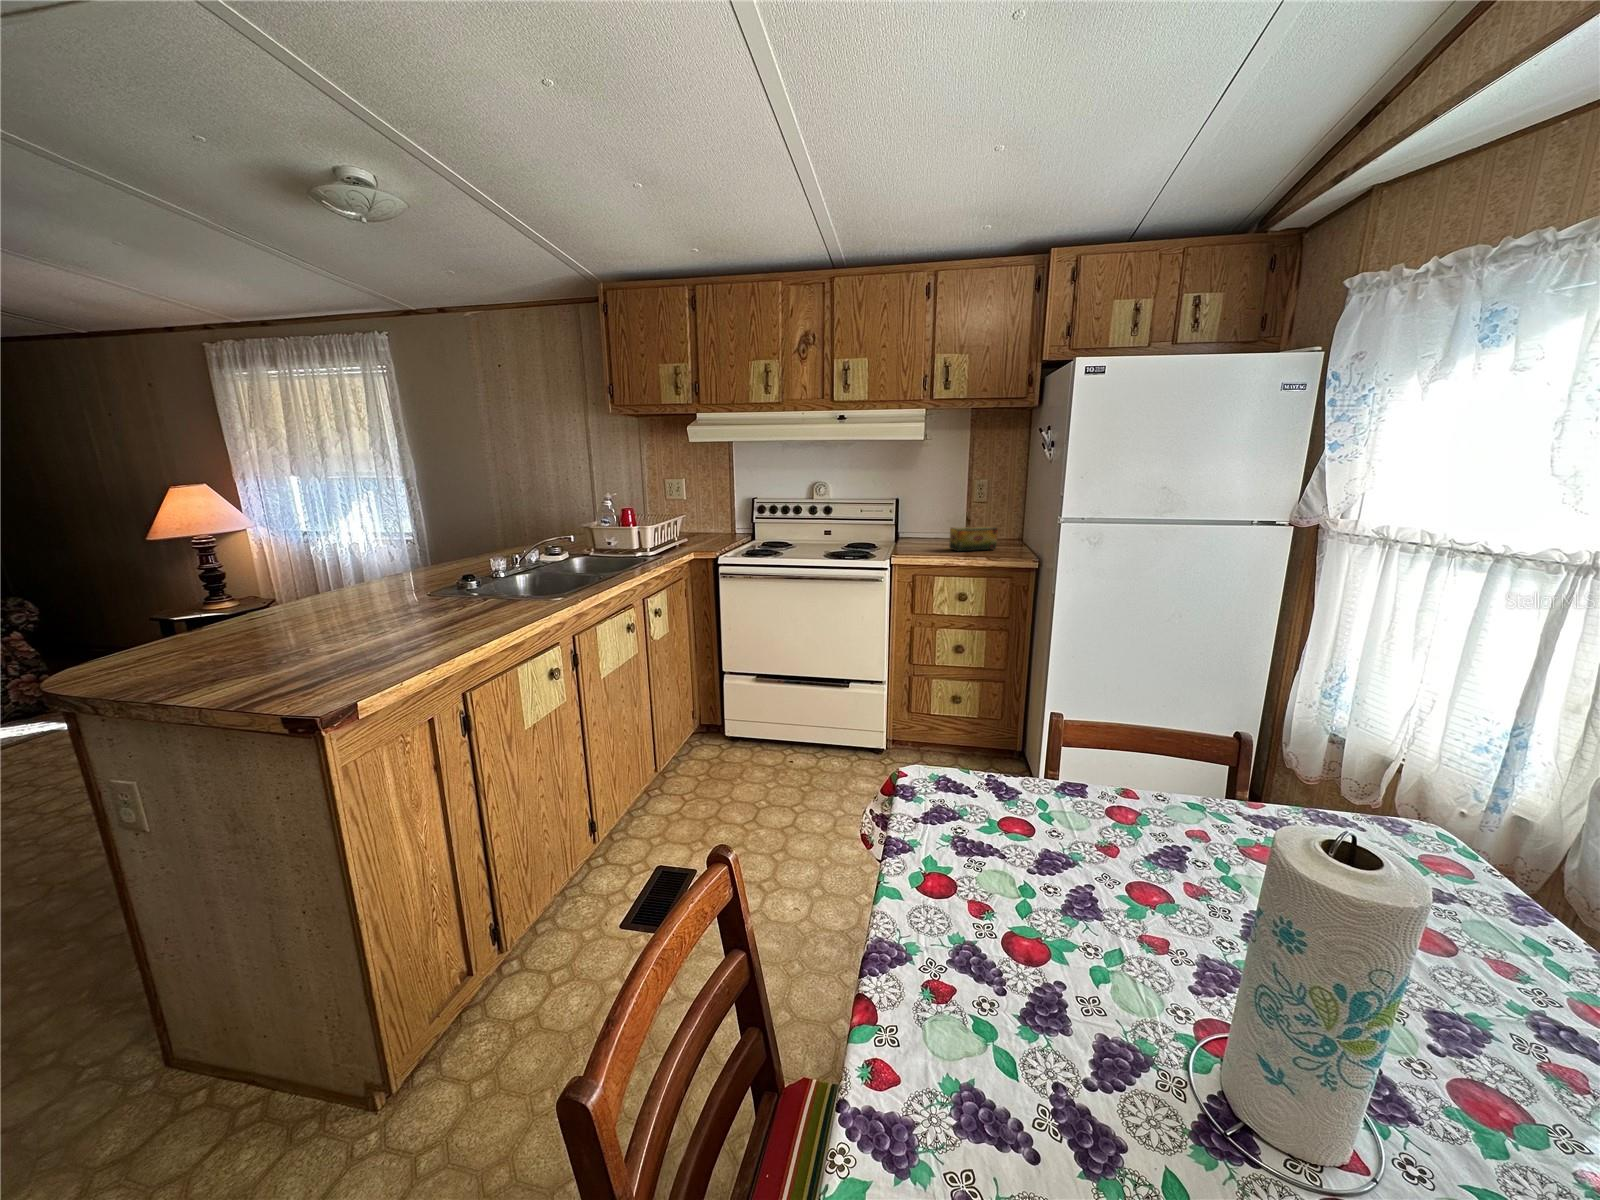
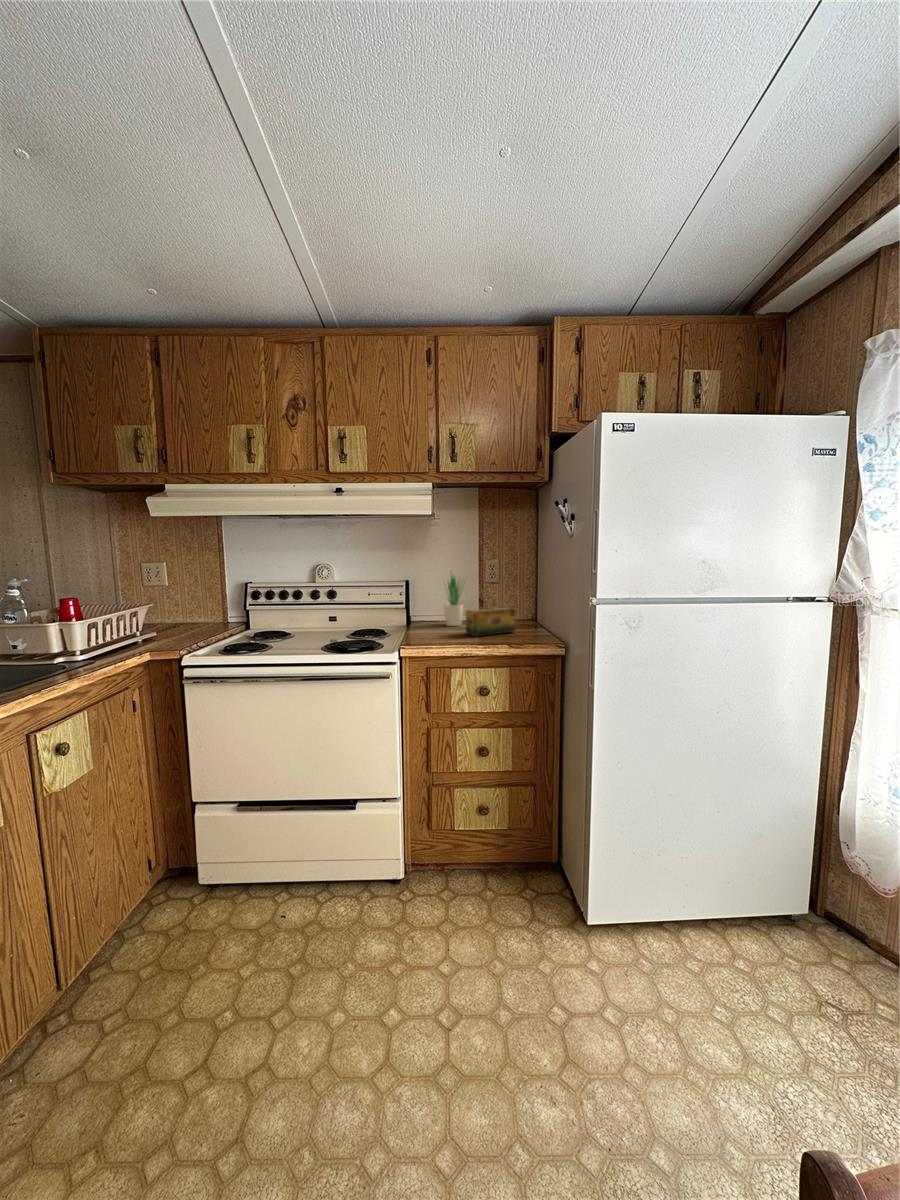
potted plant: none [930,487,954,543] -> present [444,574,463,626]

